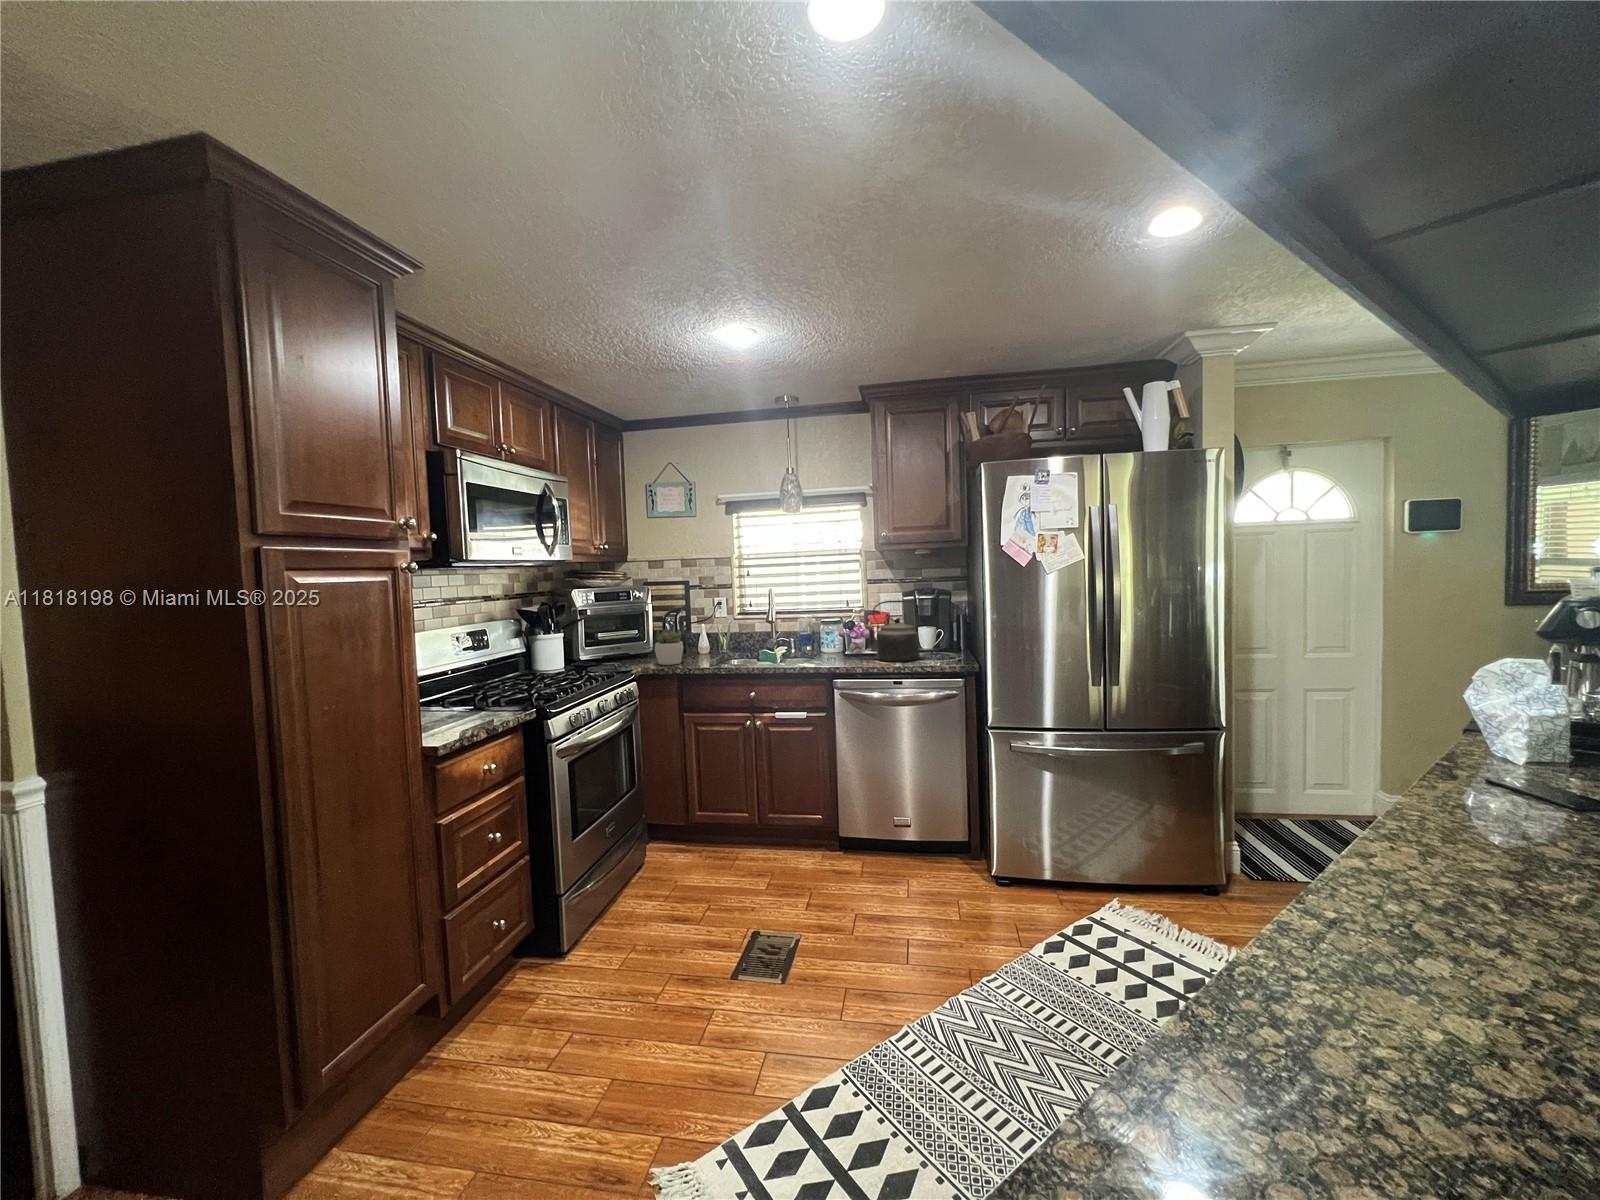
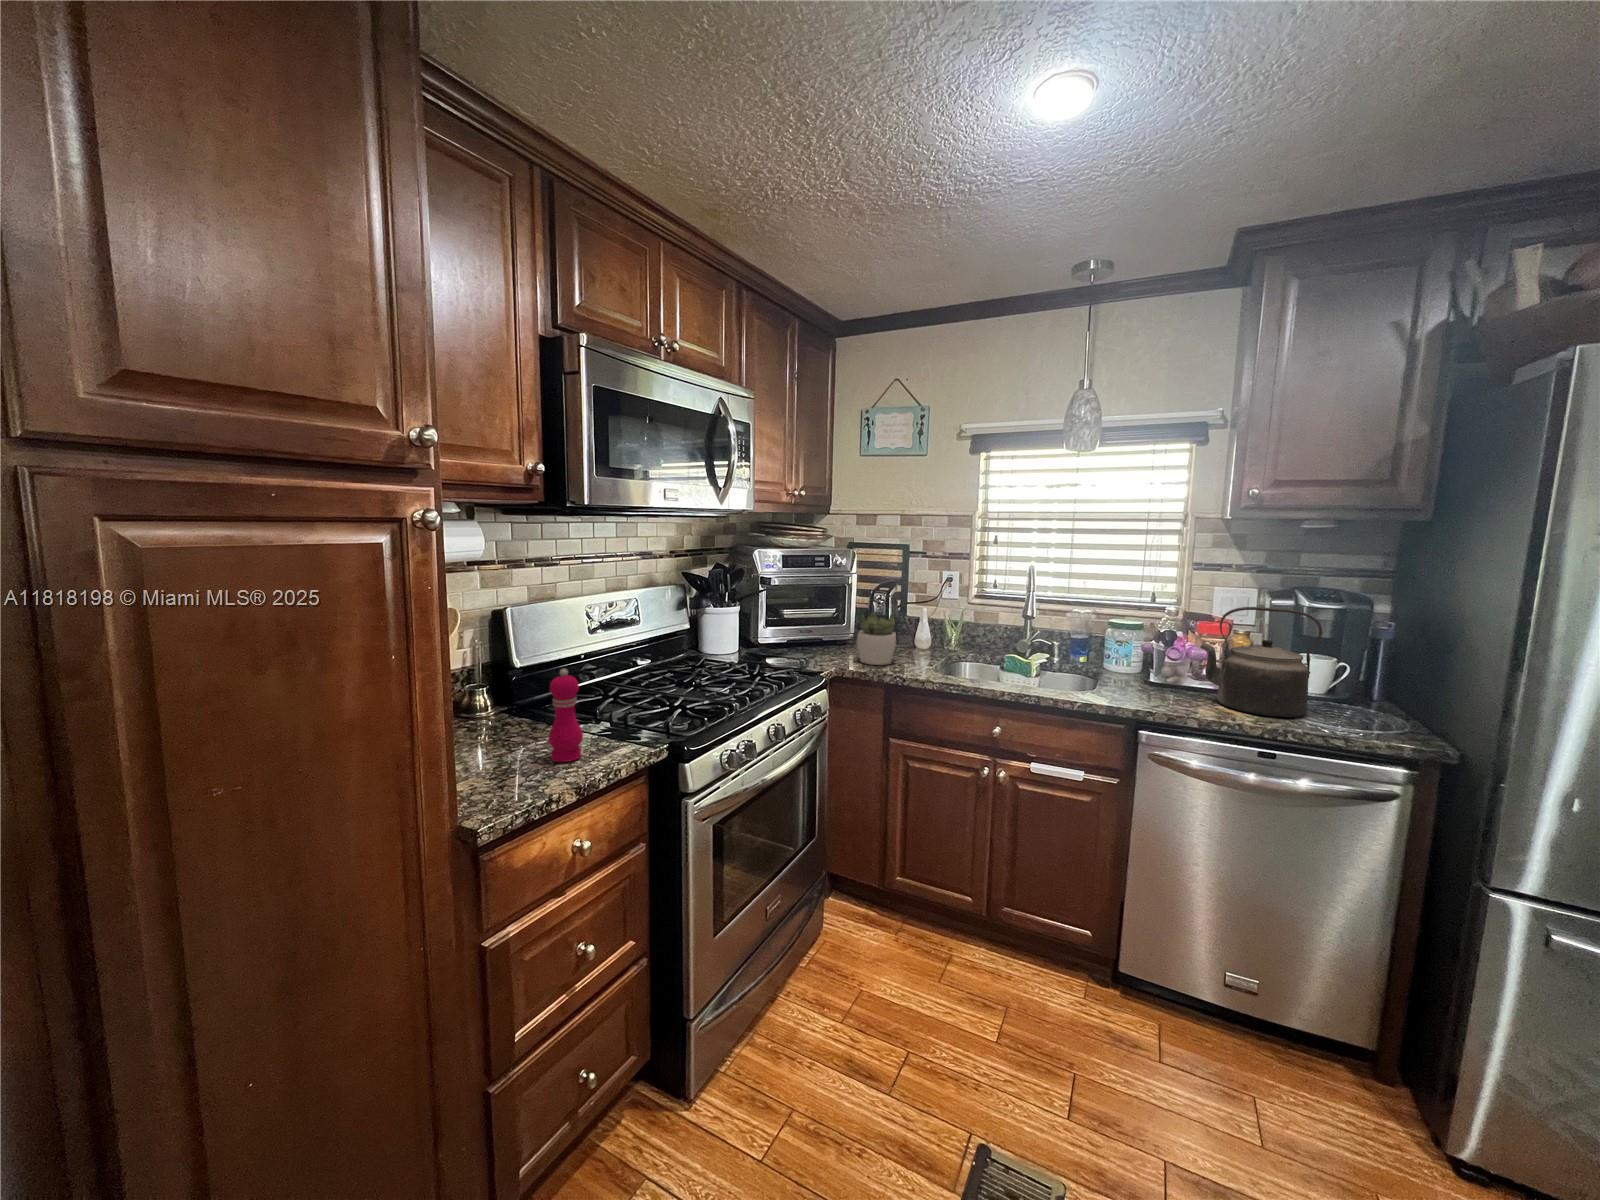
pepper mill: none [457,662,481,721] -> present [548,669,583,762]

